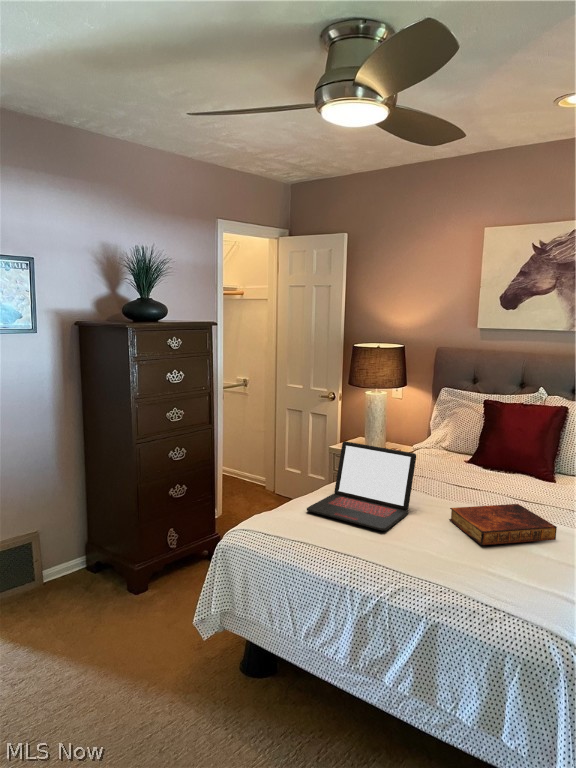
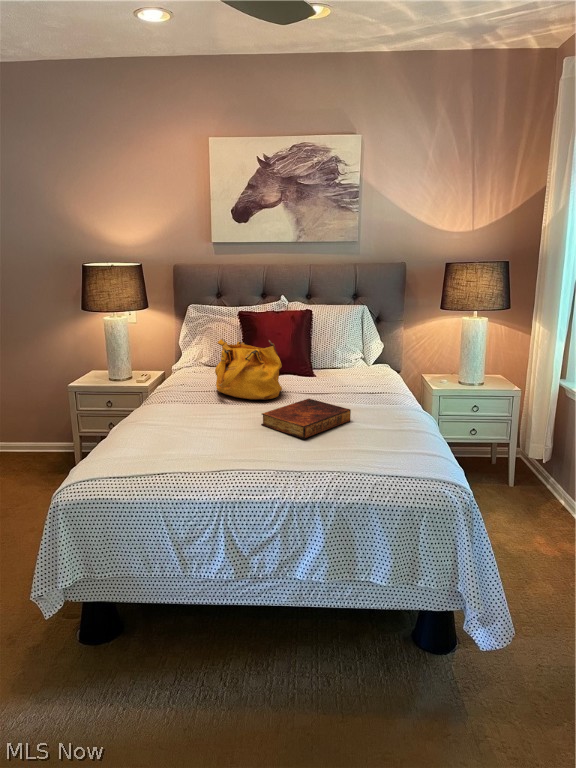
handbag: none [427,425,501,496] -> present [215,339,282,400]
laptop: present [307,441,416,531] -> none [123,368,223,449]

